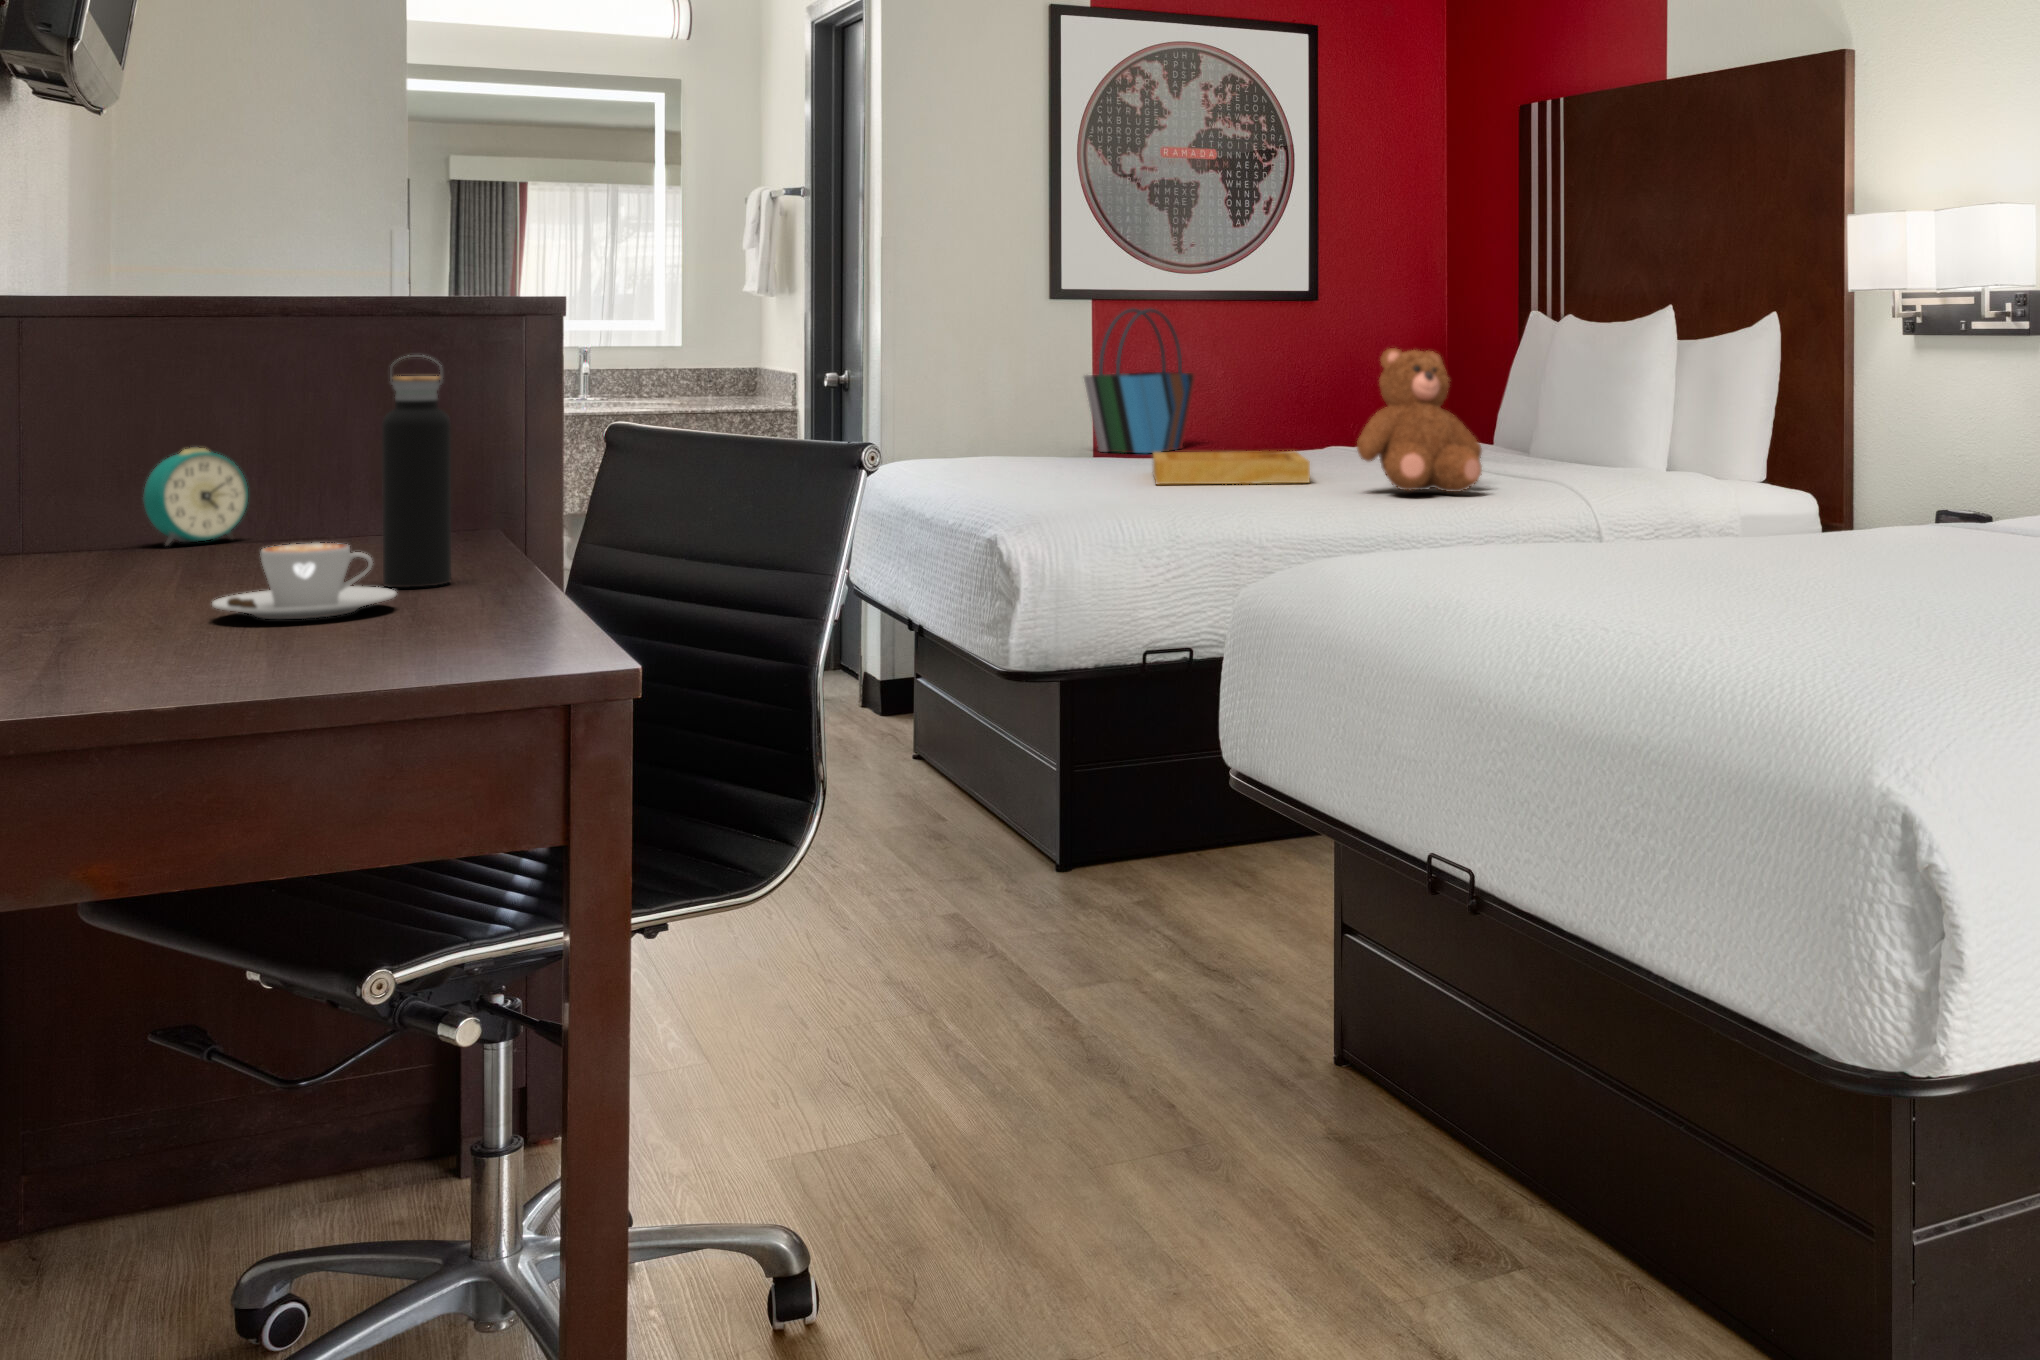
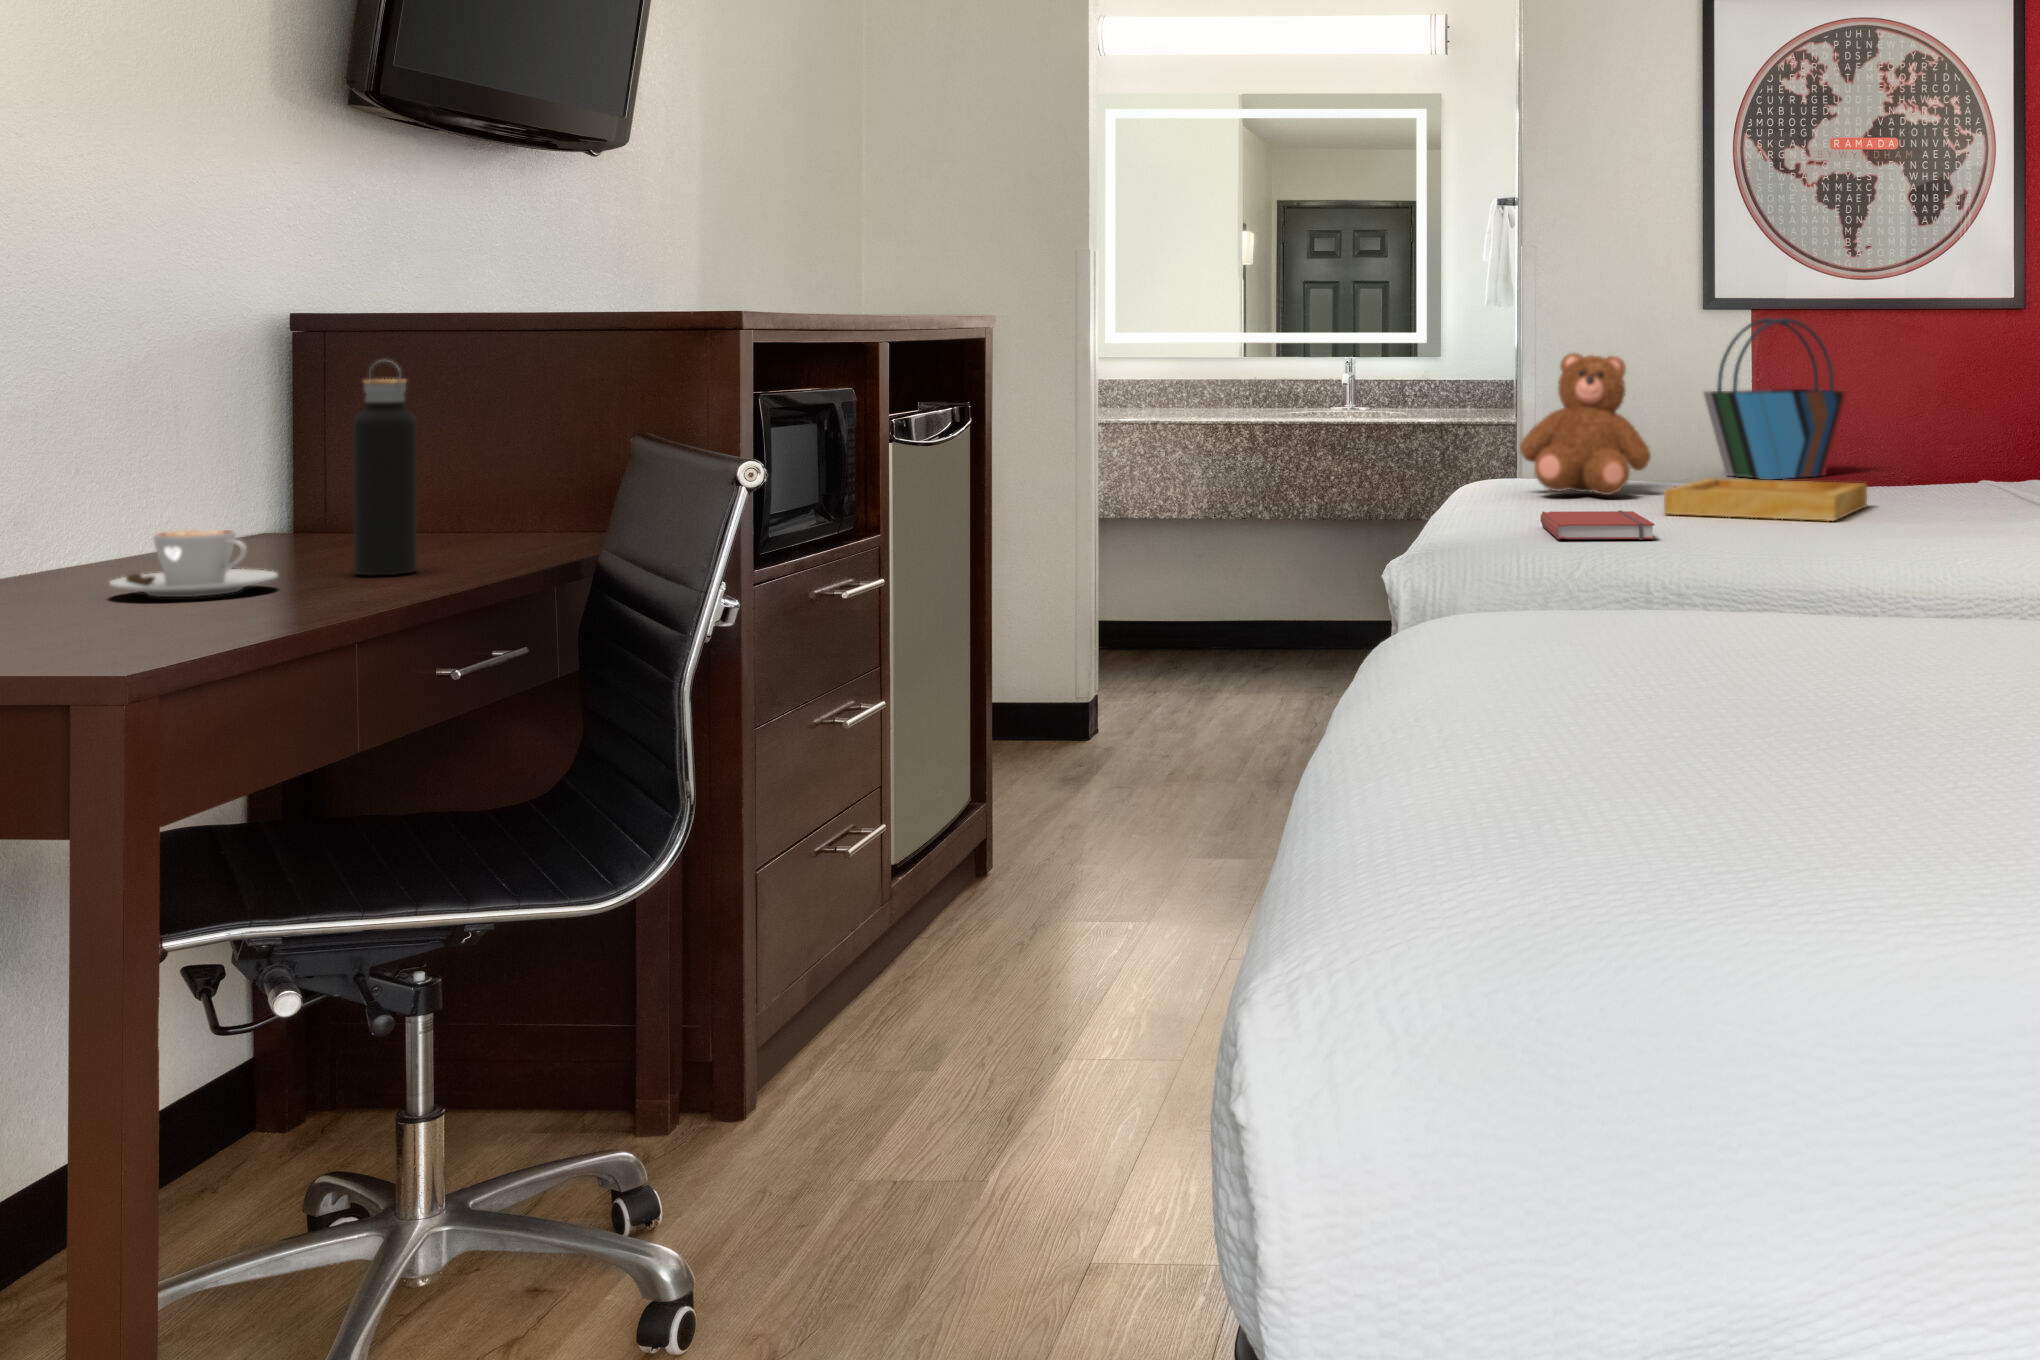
teddy bear: present [1357,348,1482,492] -> present [1520,353,1651,495]
alarm clock: present [143,447,248,545] -> none [417,440,506,526]
book: none [1084,482,1217,508] -> present [1541,511,1655,540]

